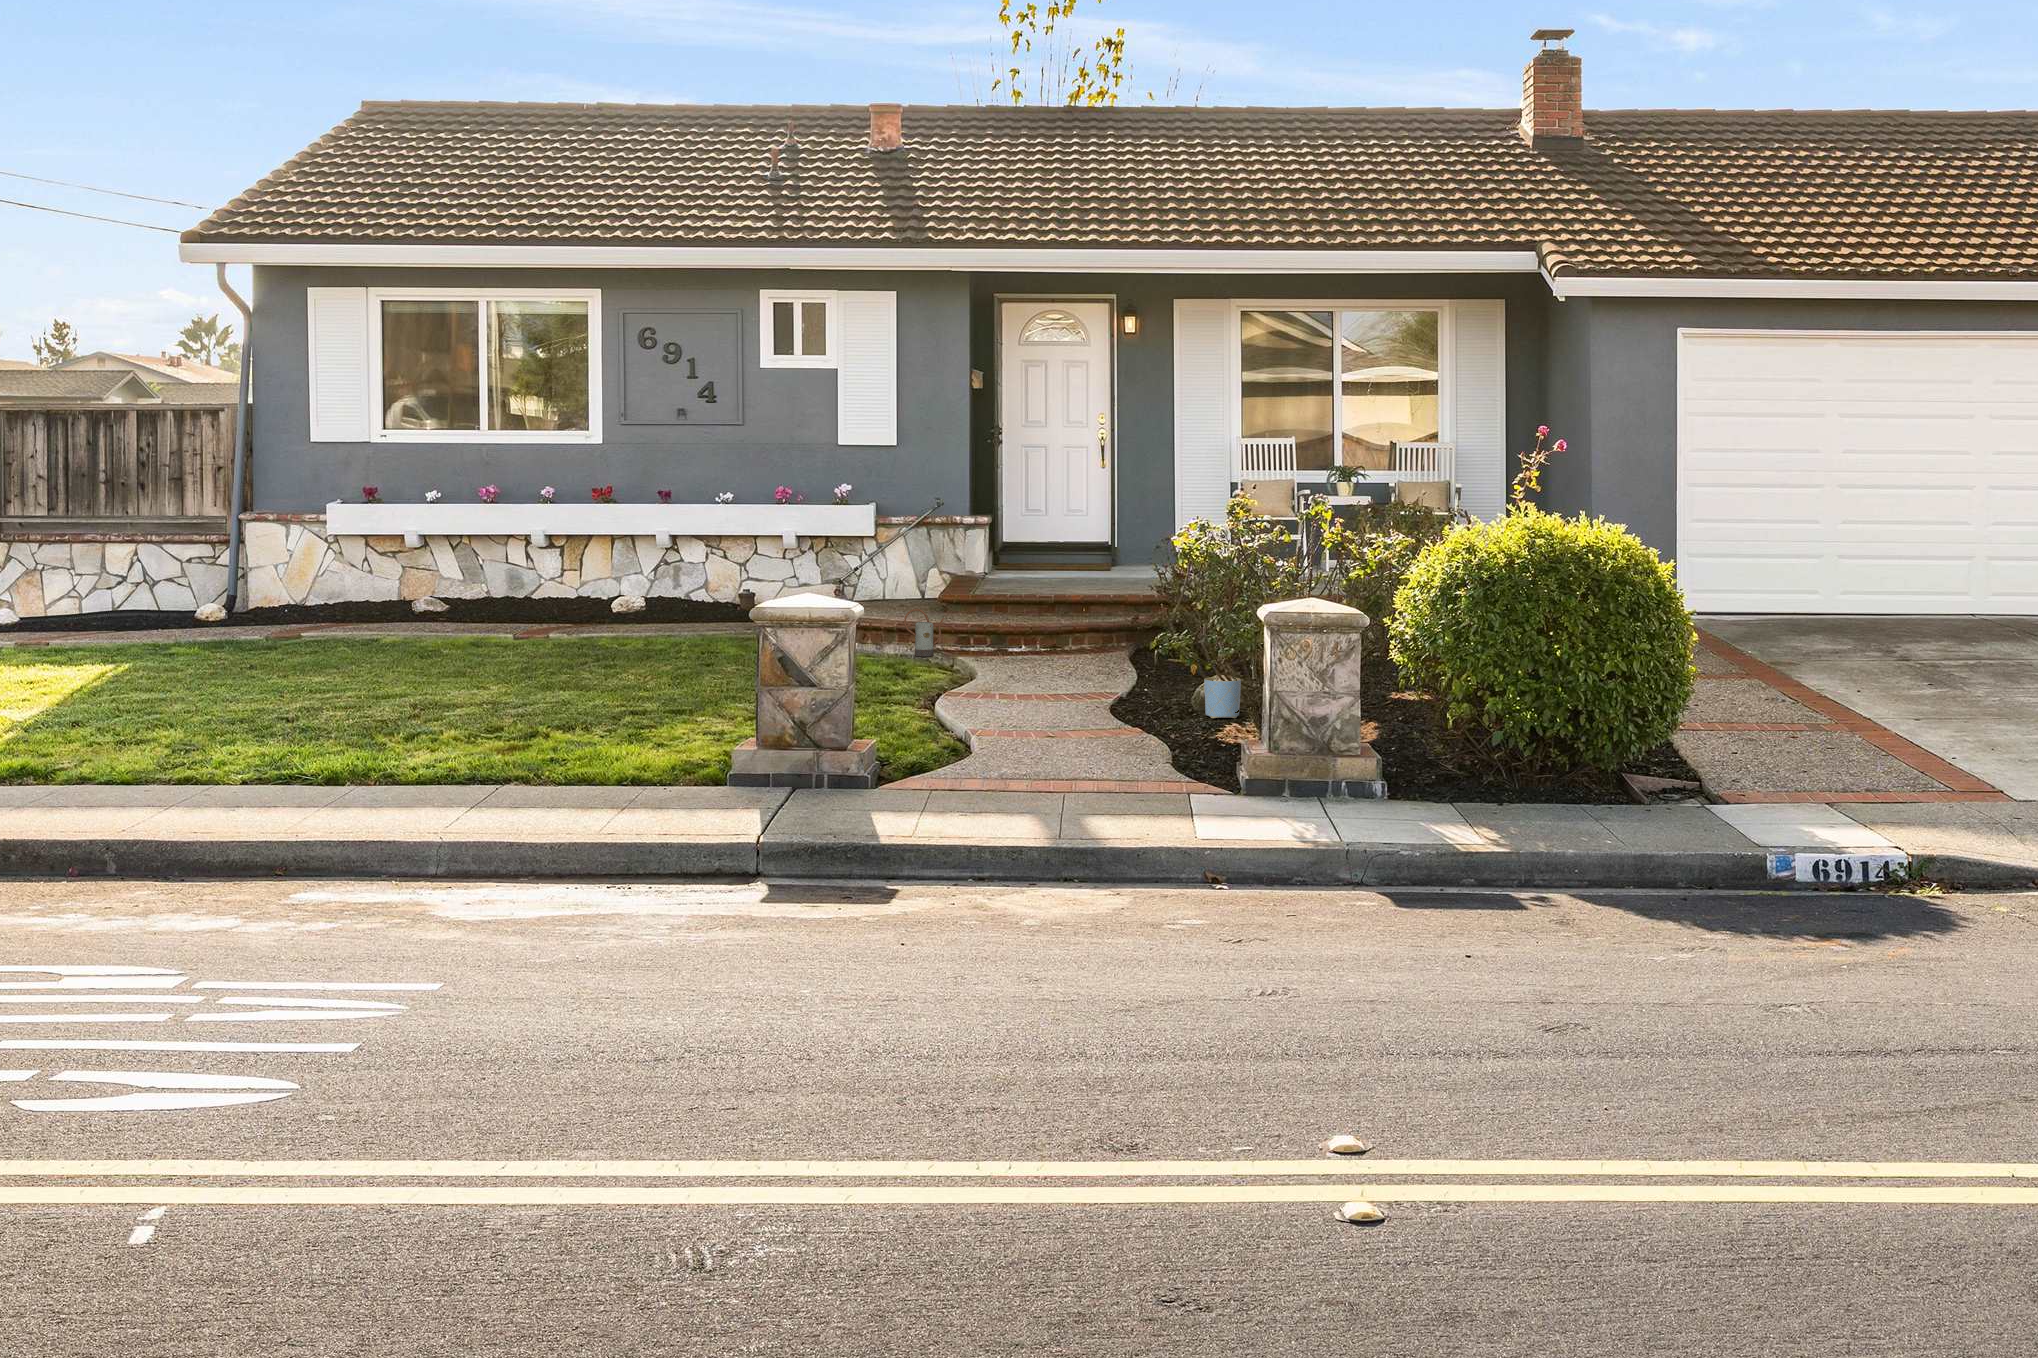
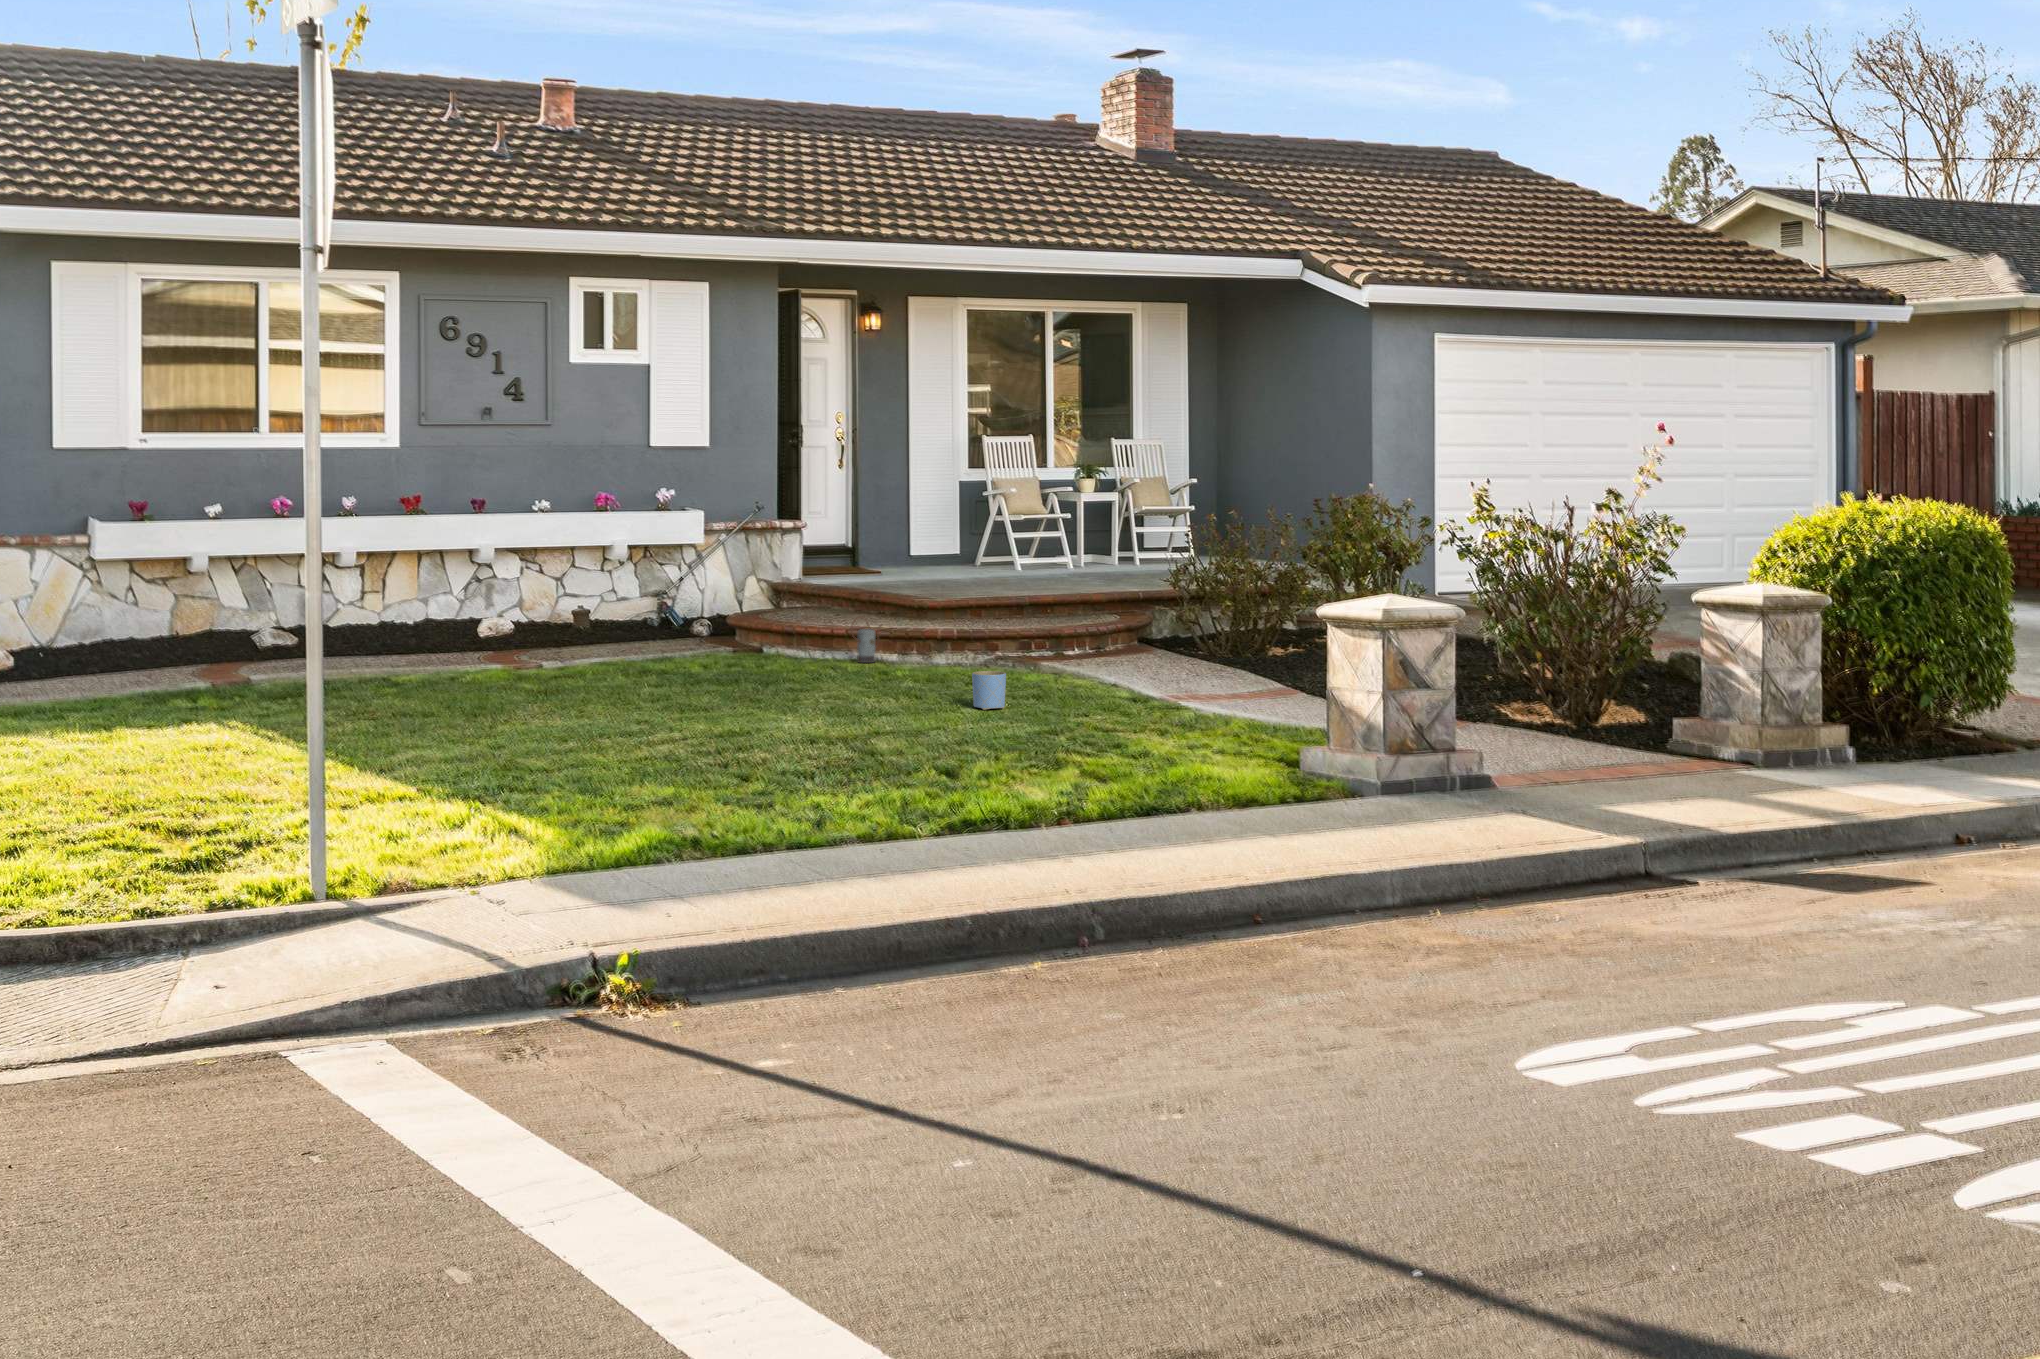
planter: present [1204,677,1241,718] -> present [972,671,1006,710]

